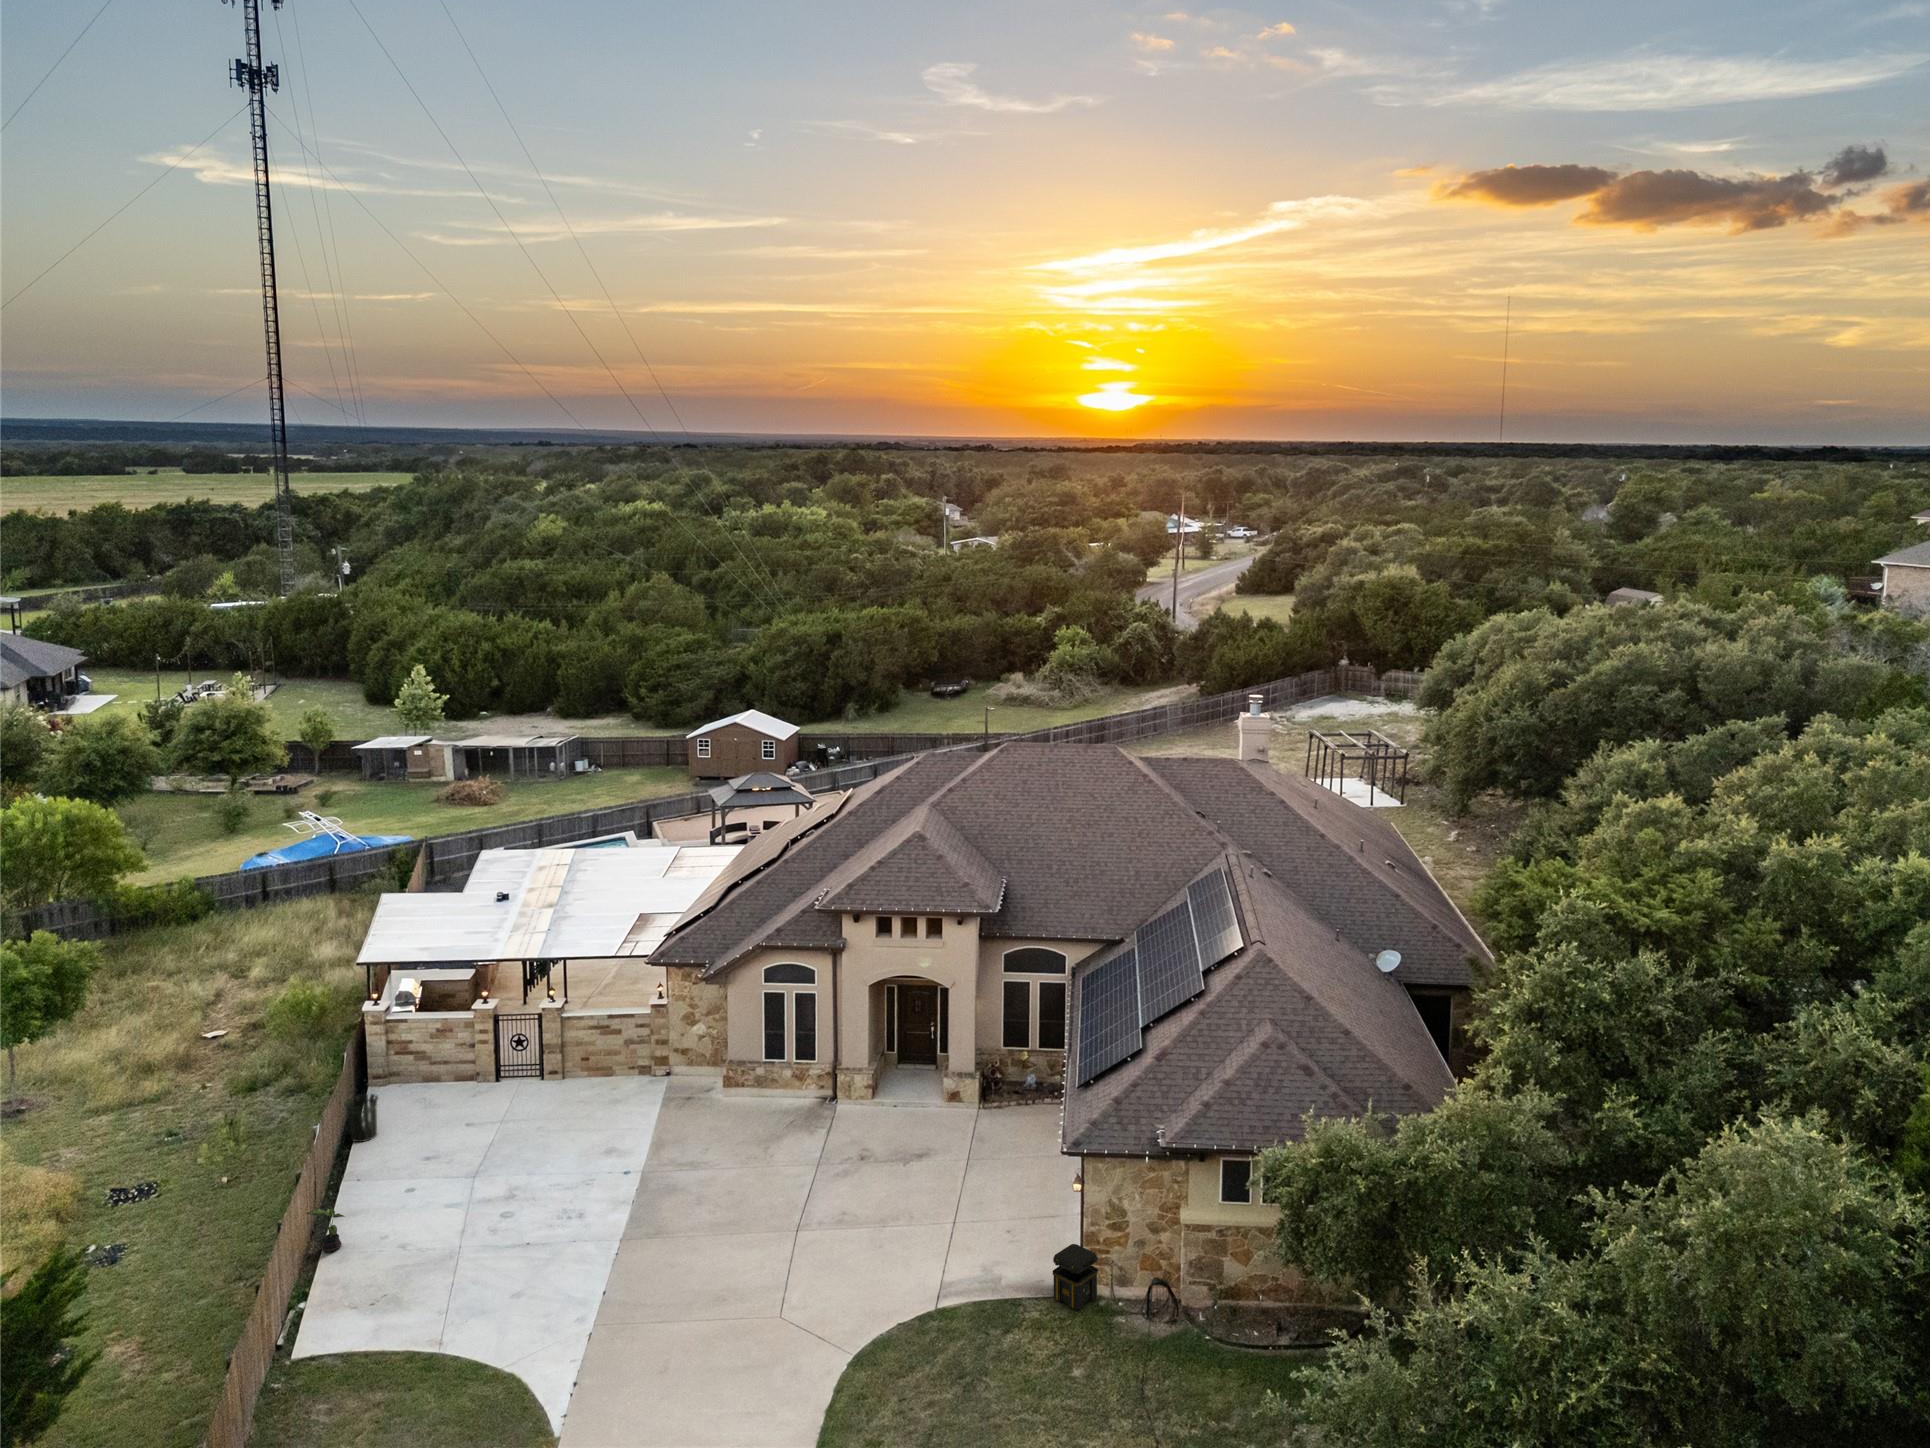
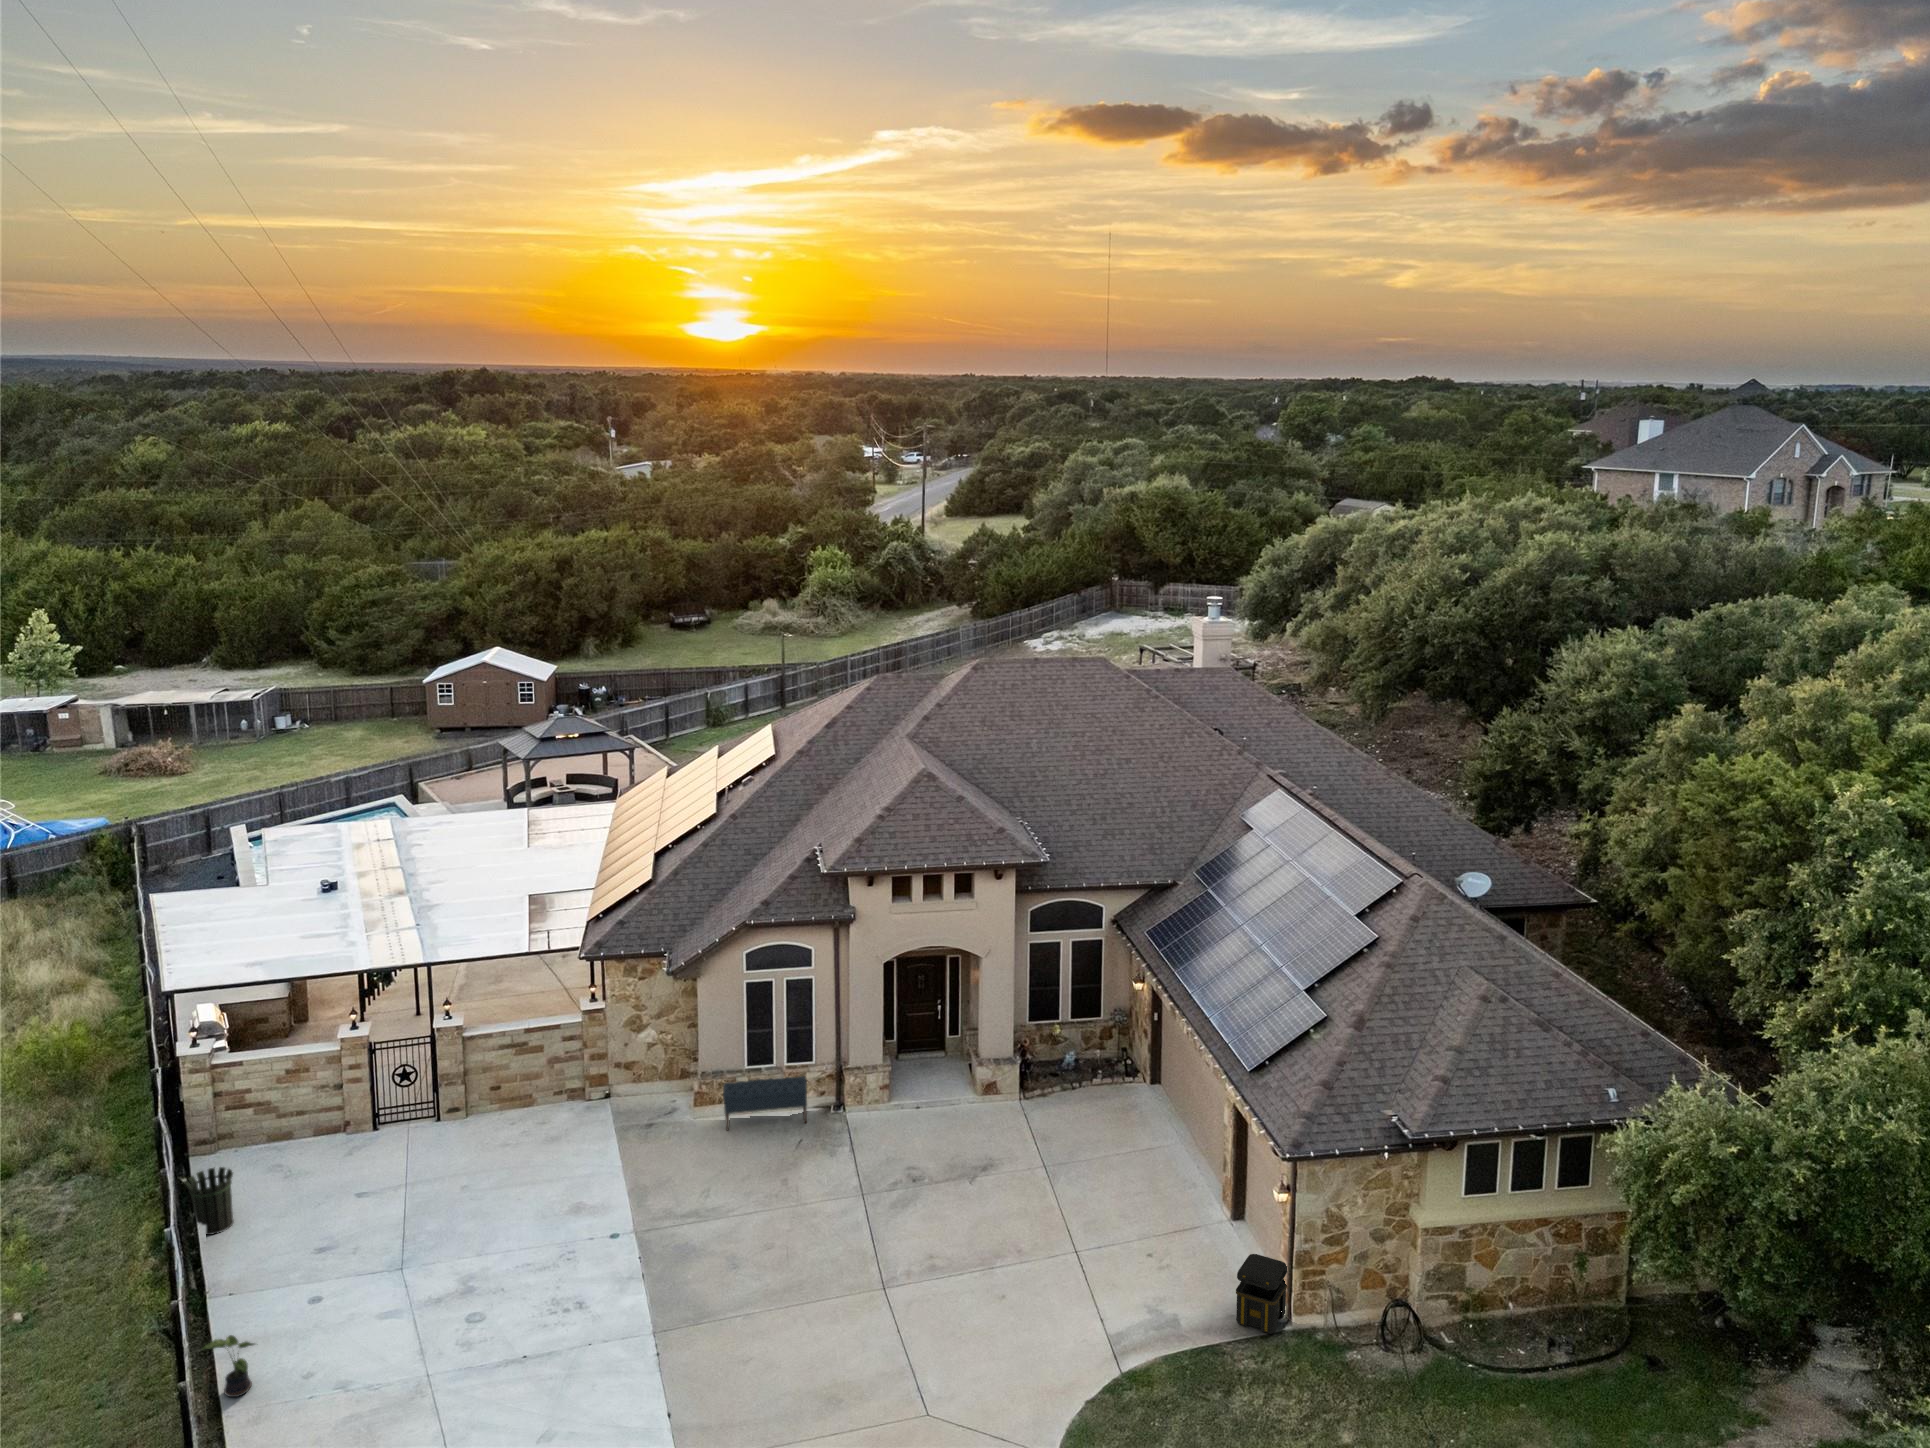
bench: none [740,1071,810,1110] -> present [723,1076,807,1130]

